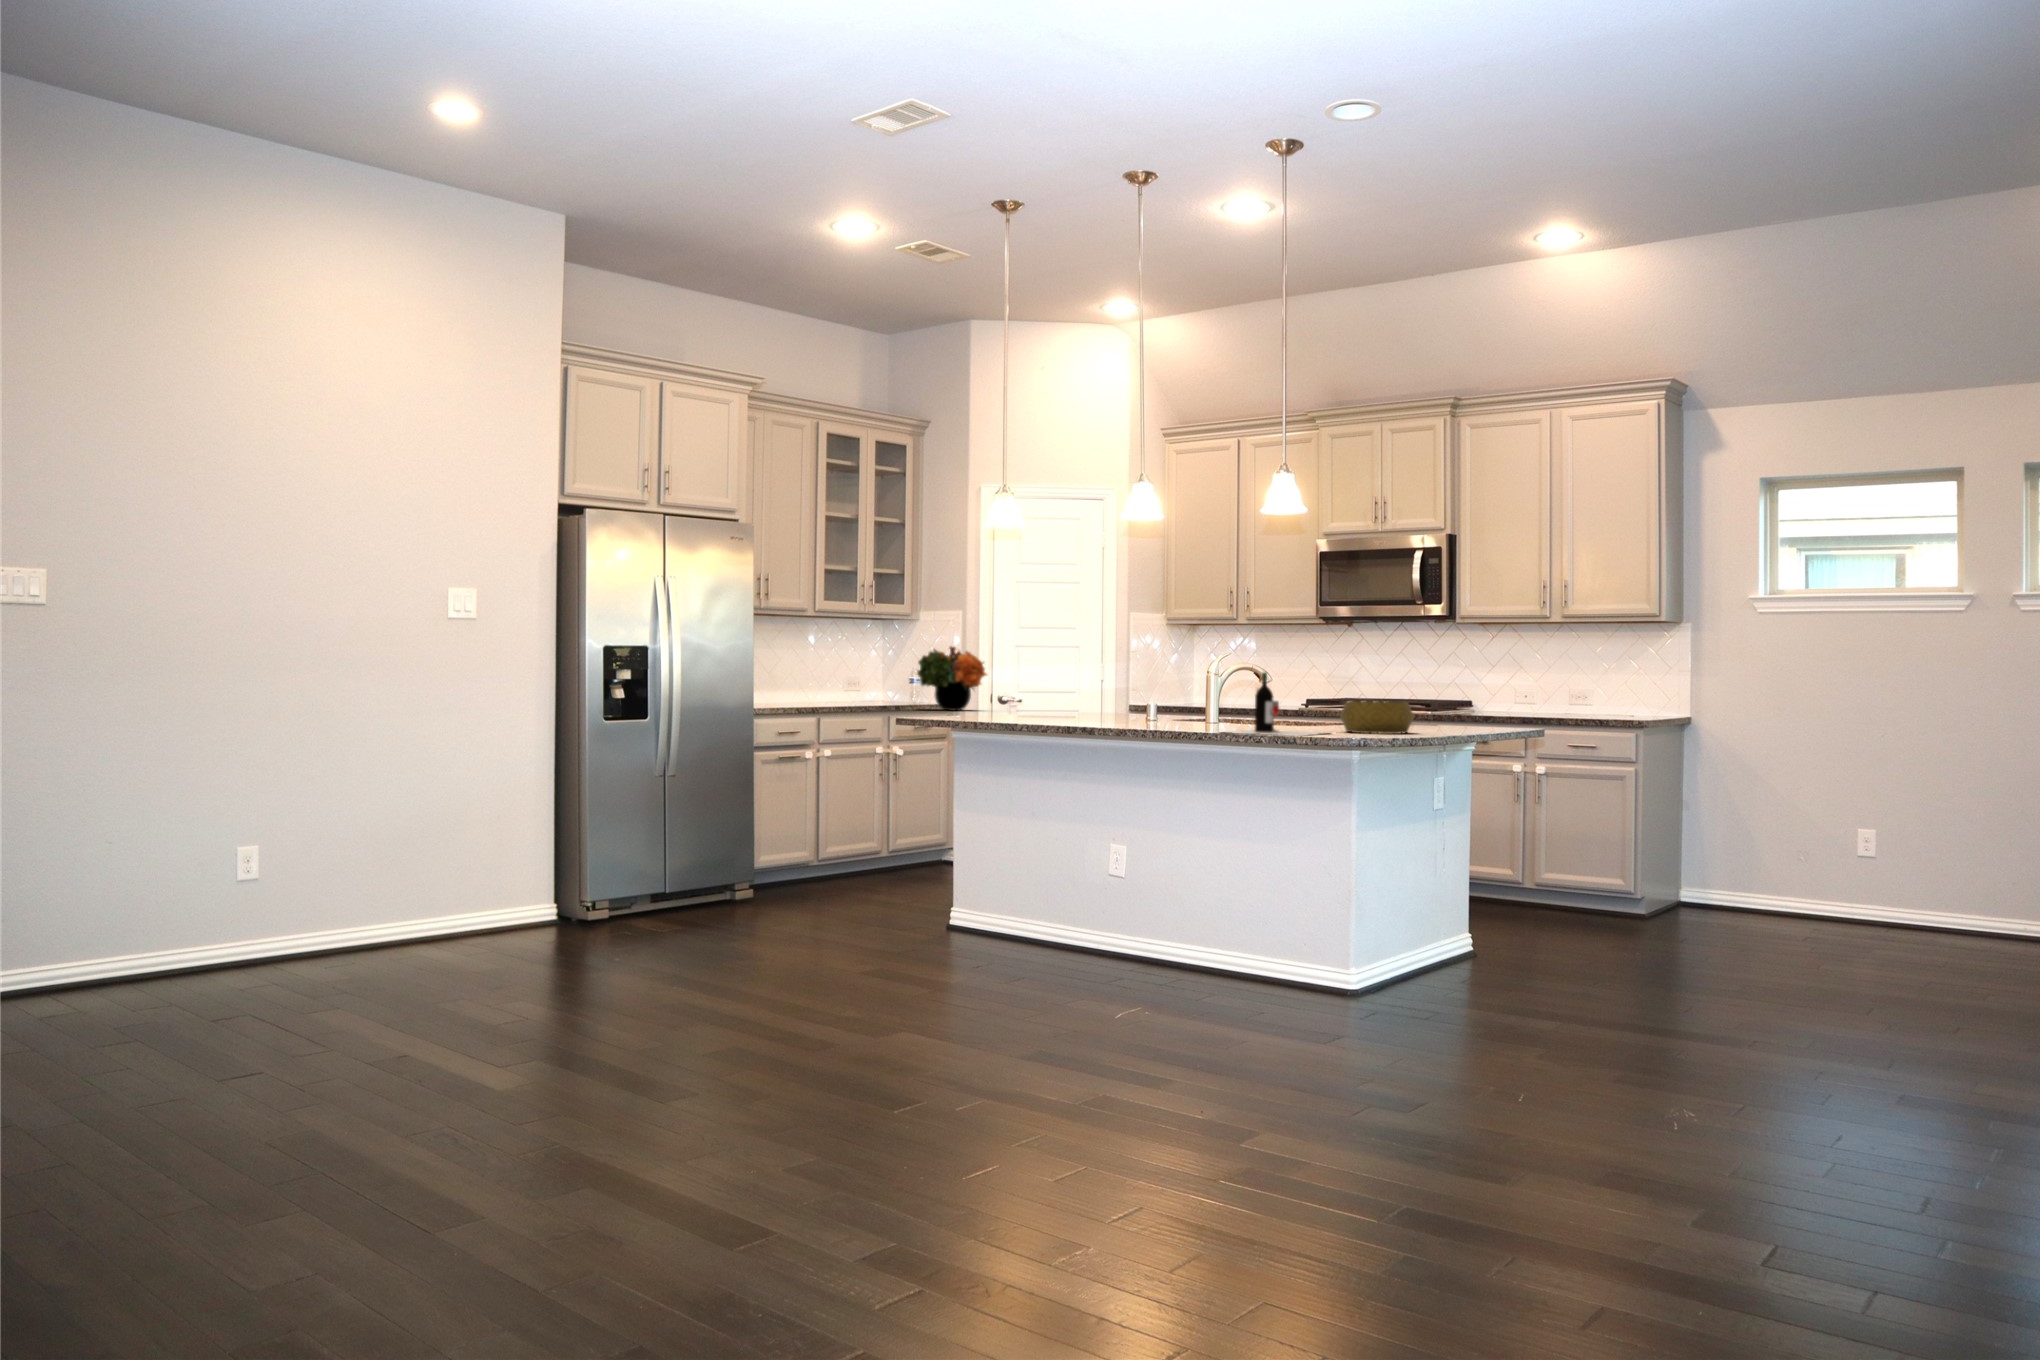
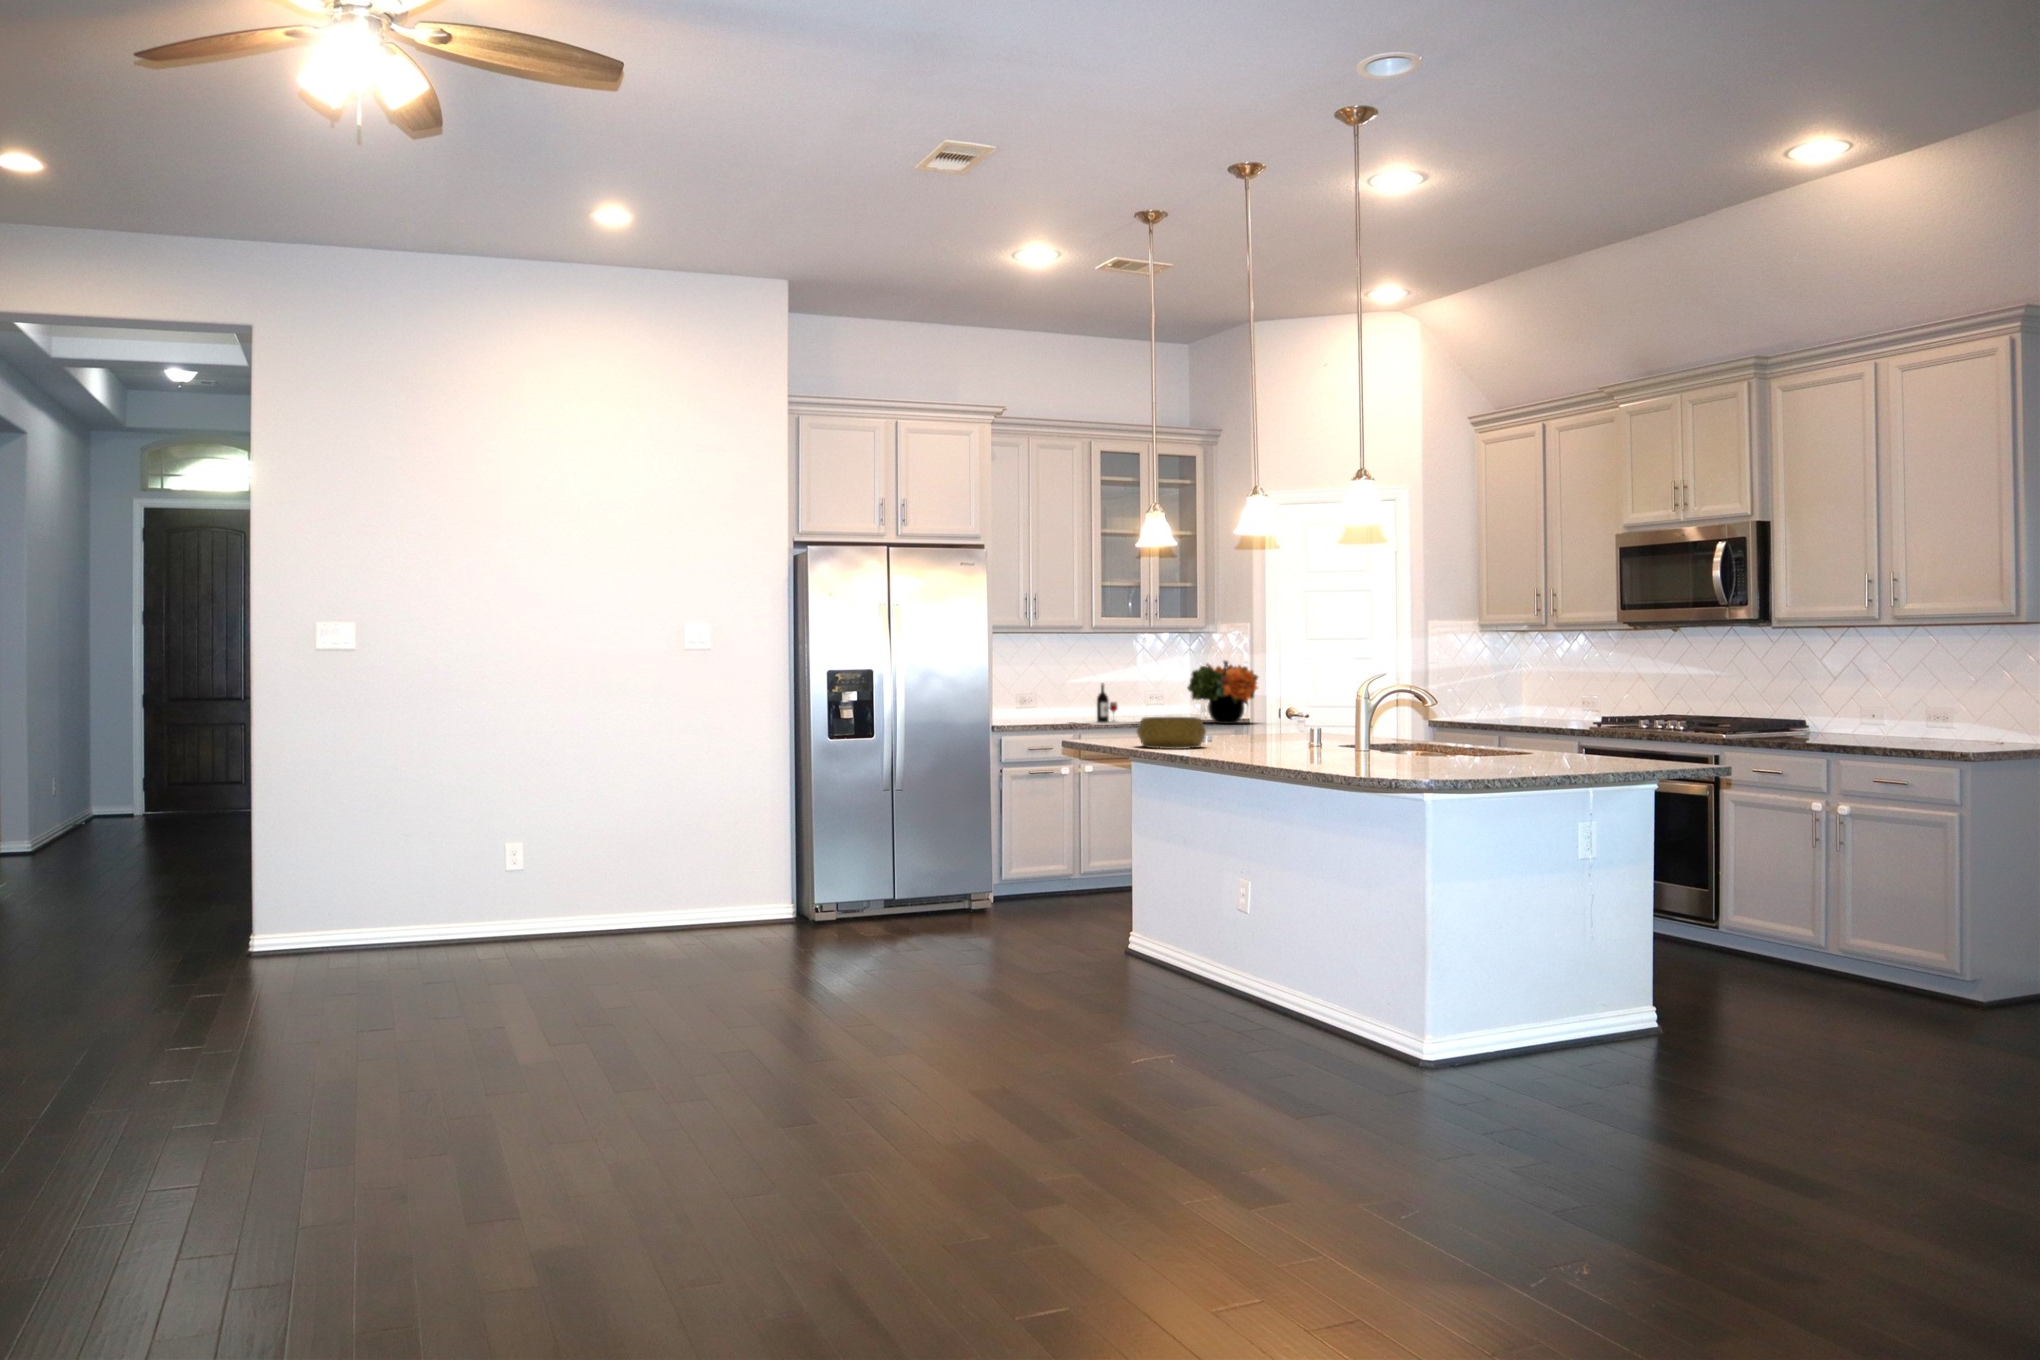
wine bottle: present [1228,672,1321,736] -> present [1082,684,1140,725]
decorative bowl: present [1340,701,1414,734] -> present [1137,717,1206,749]

